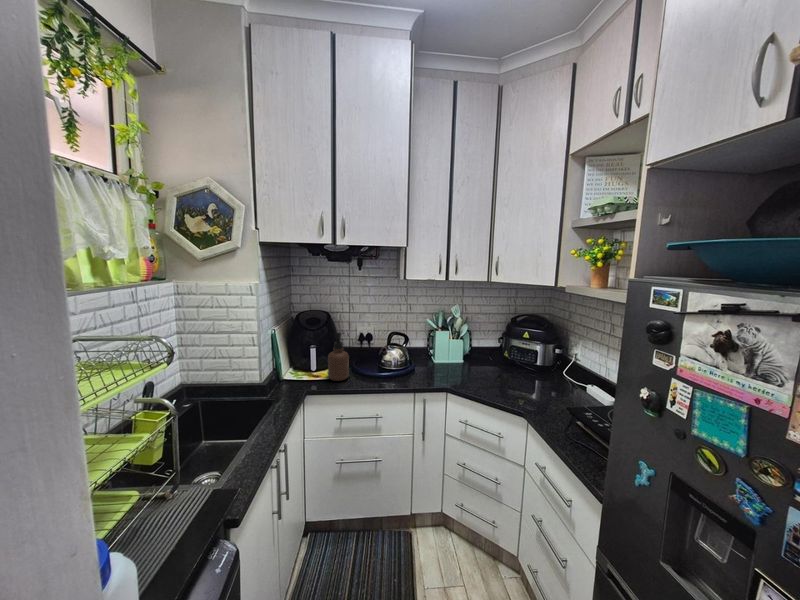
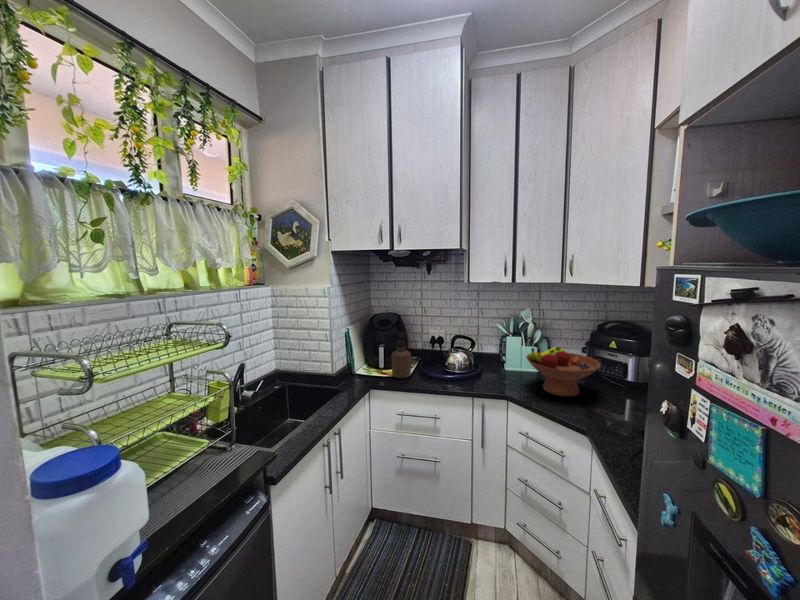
fruit bowl: none [460,340,522,384] -> present [526,347,601,397]

